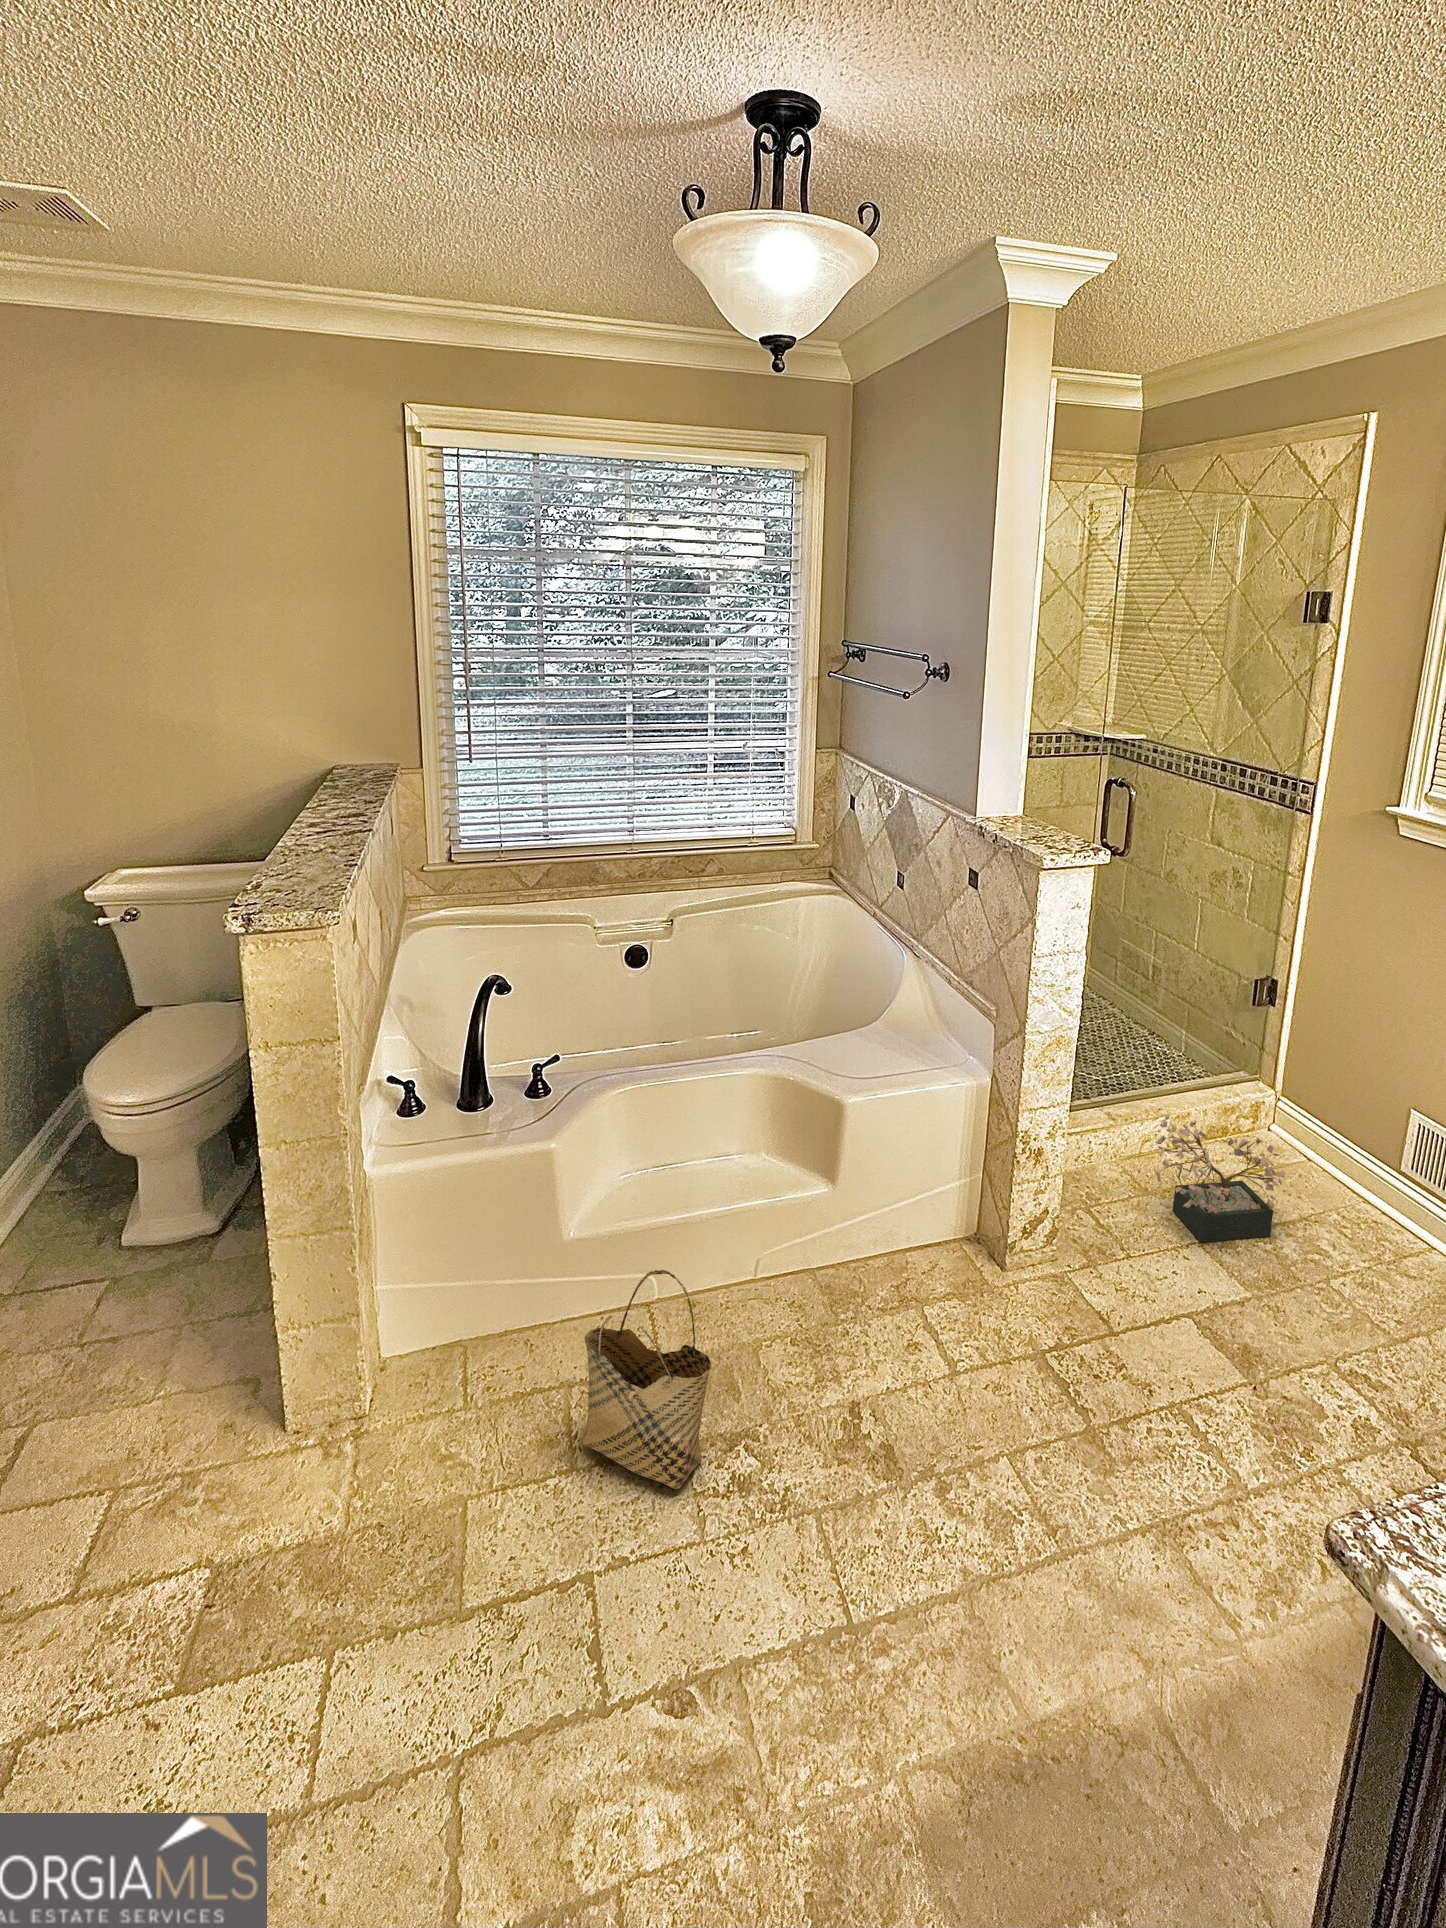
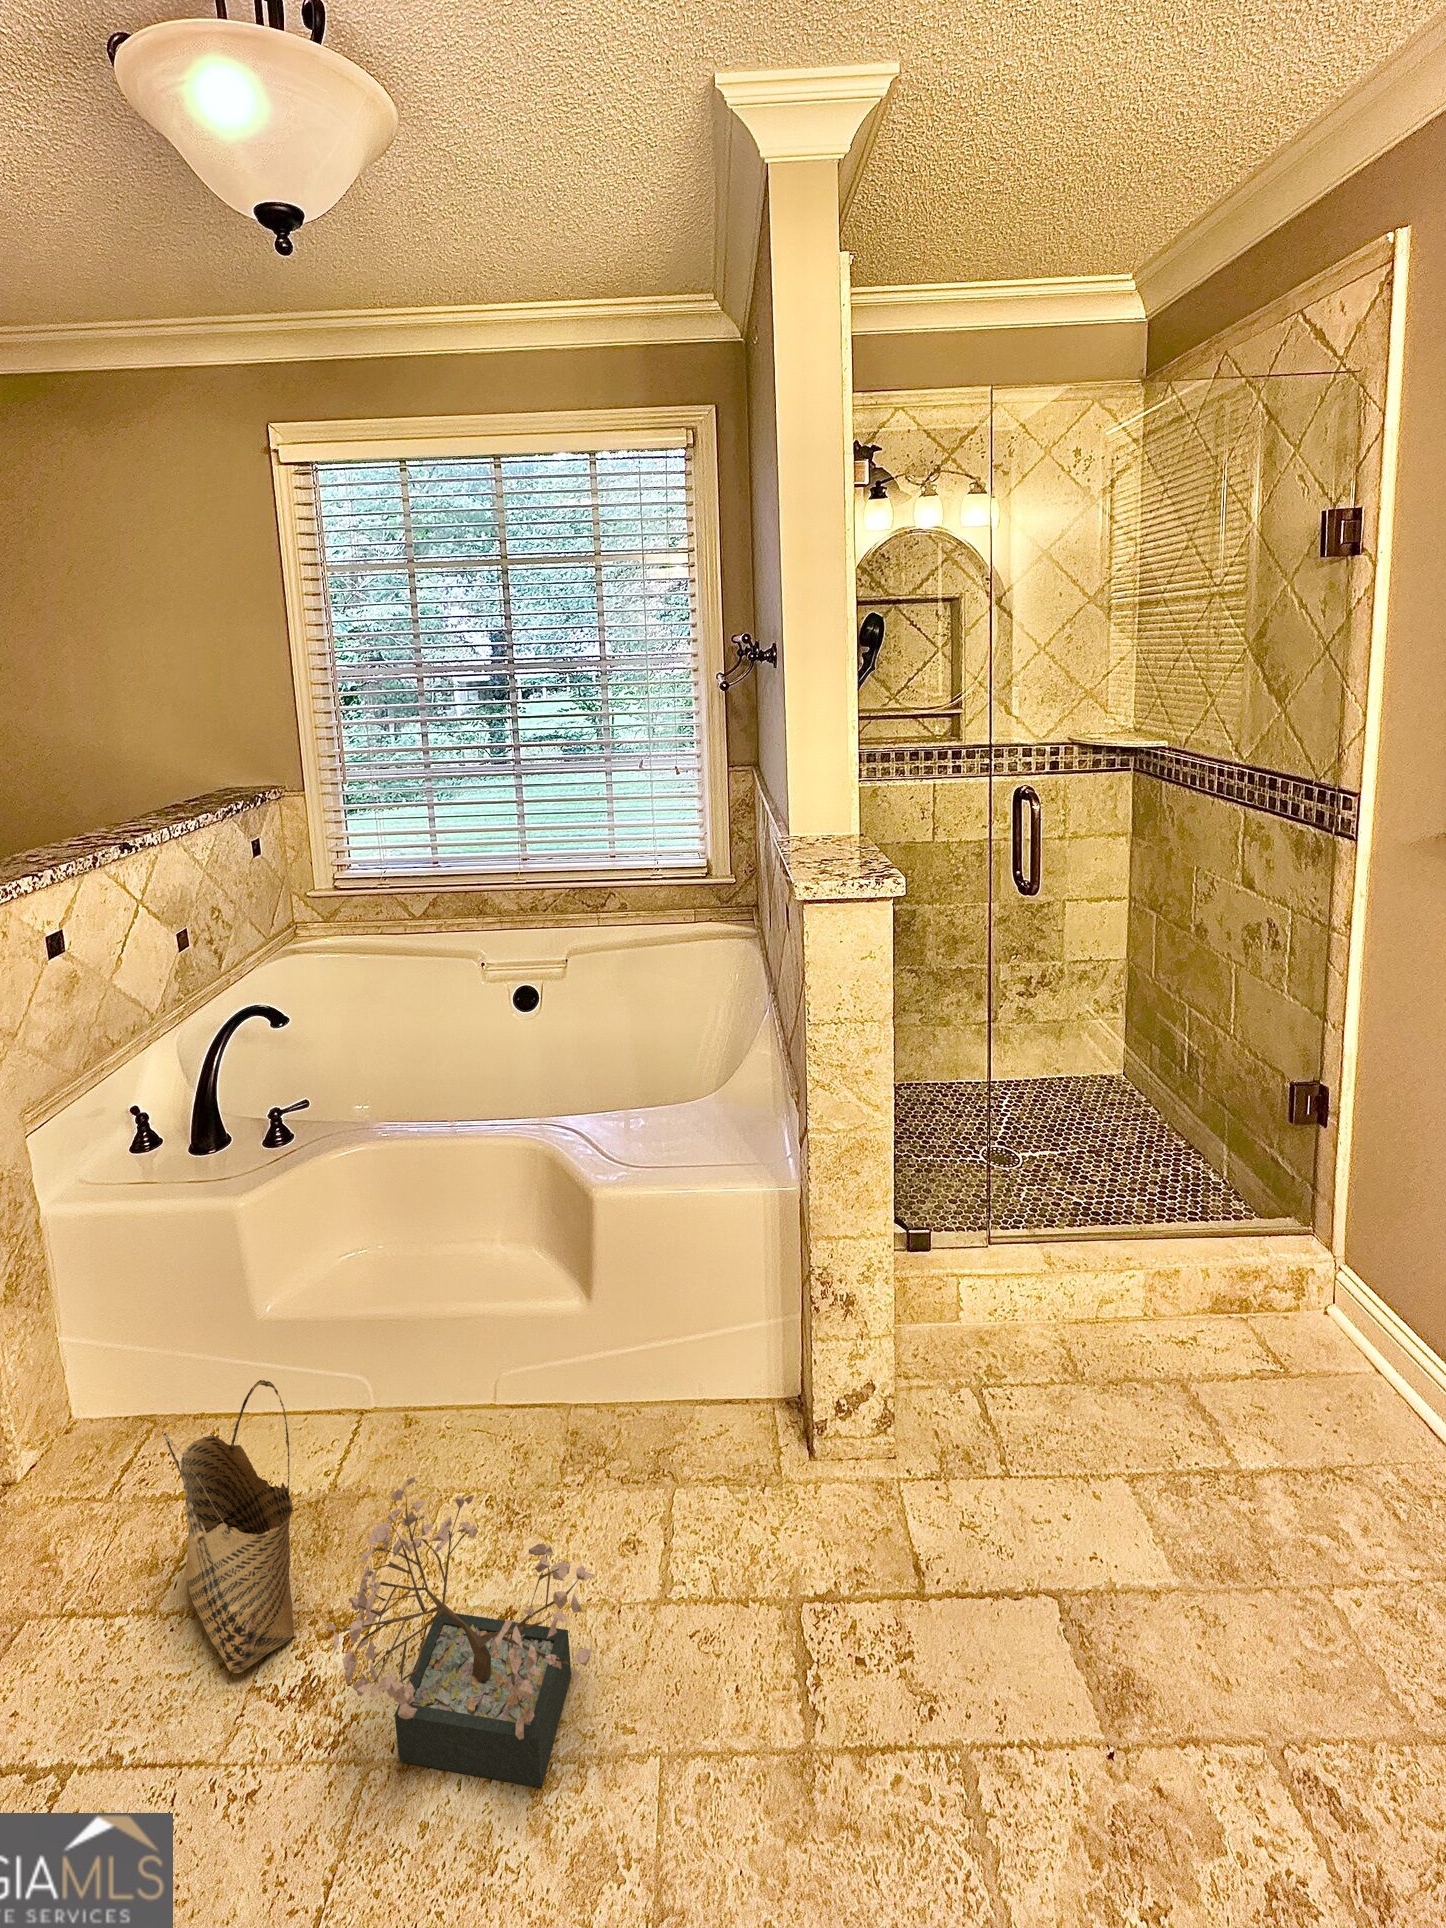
decorative plant: present [1155,1115,1285,1242] -> present [328,1477,594,1787]

